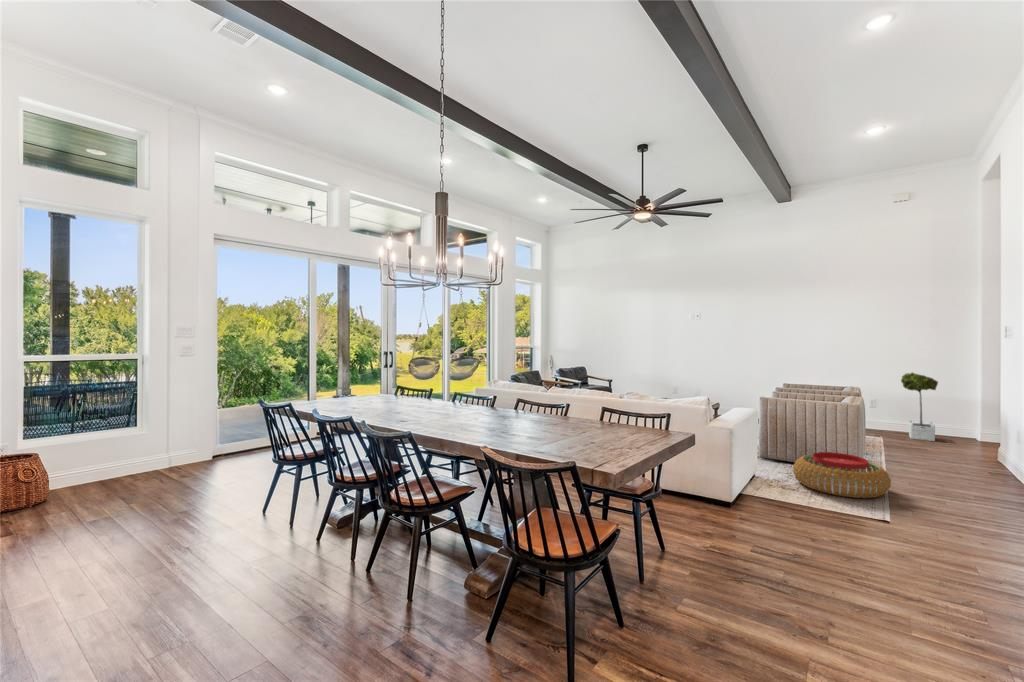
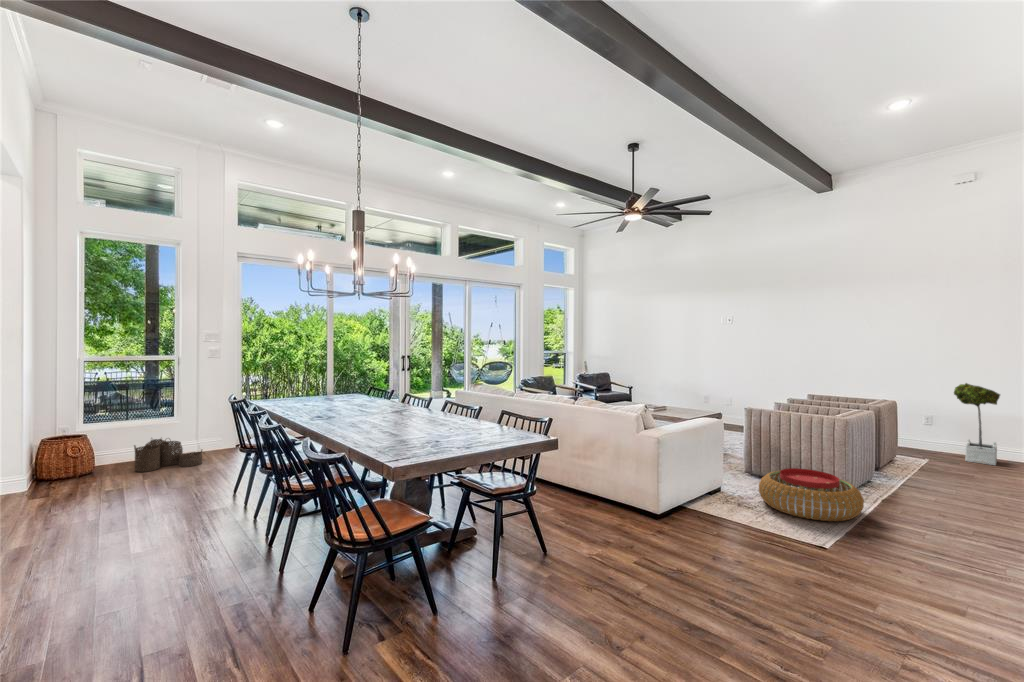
woven basket: none [105,452,190,496] -> present [134,439,202,472]

